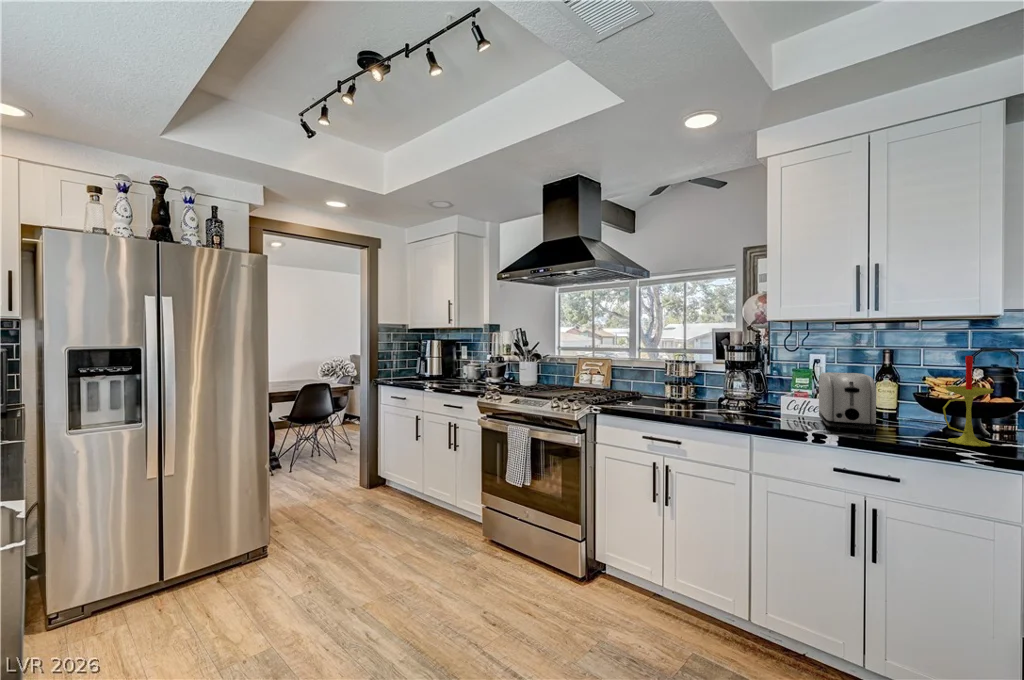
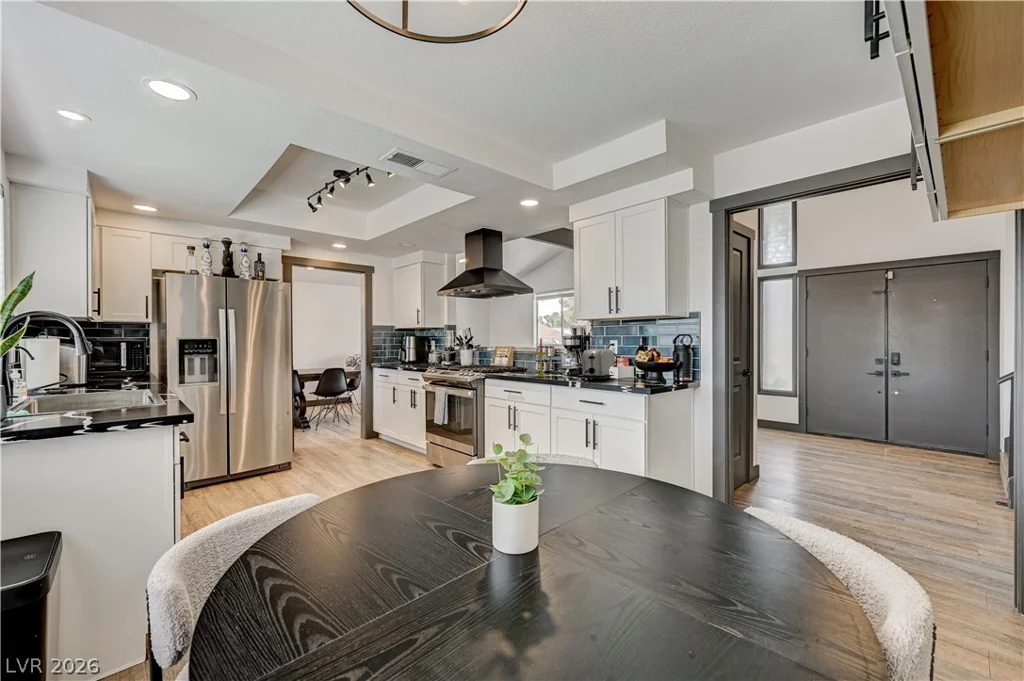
candle: present [943,356,994,447] -> present [534,339,548,377]

